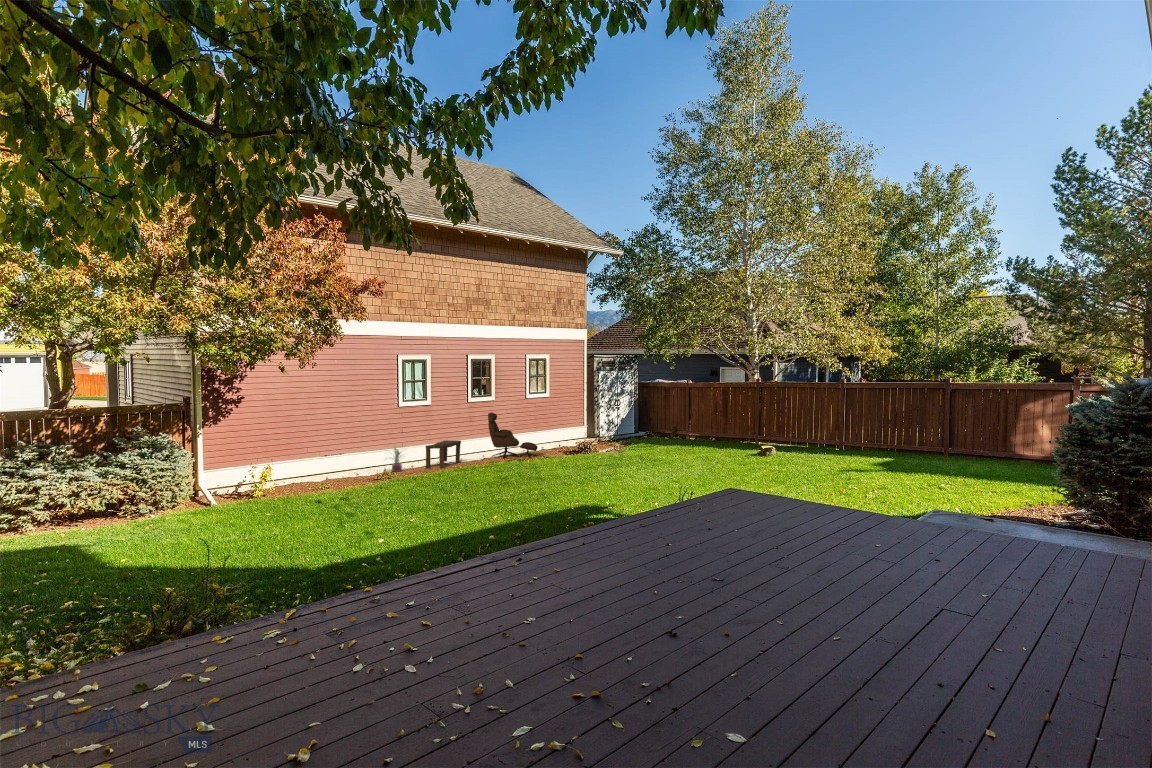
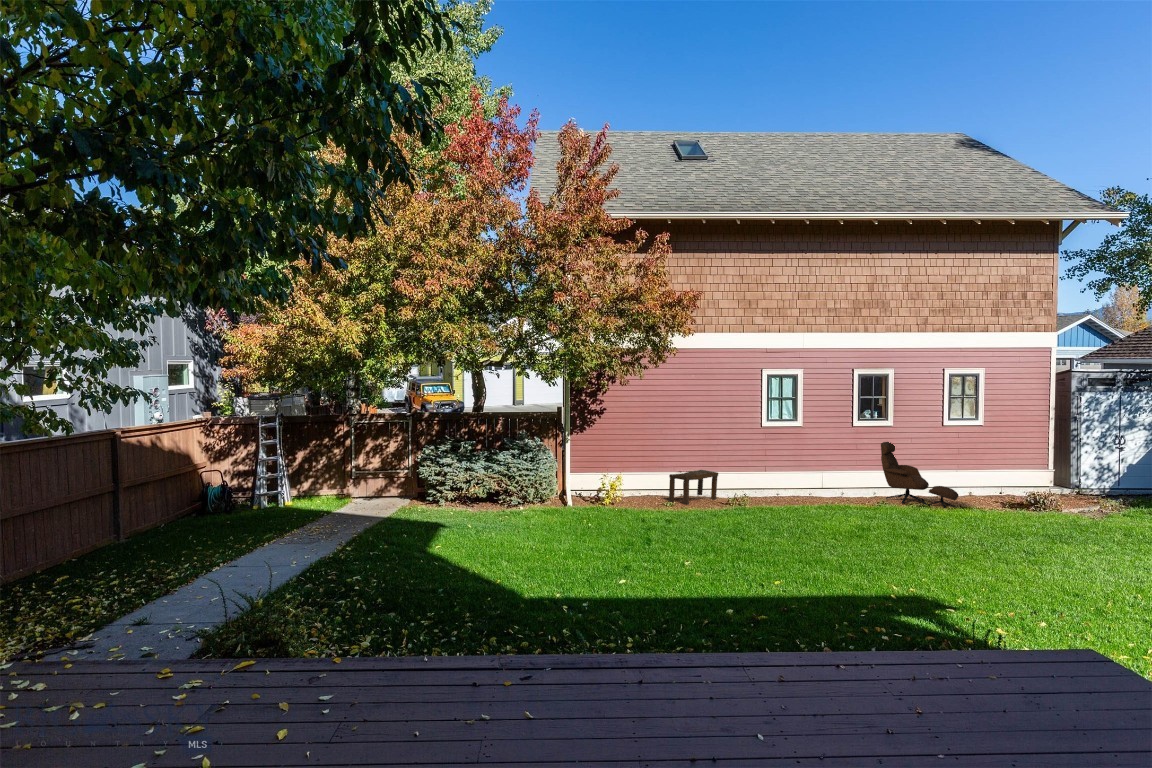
bench: present [426,440,461,469] -> present [669,470,718,505]
decorative plant: present [392,445,402,472] -> none [740,469,771,501]

